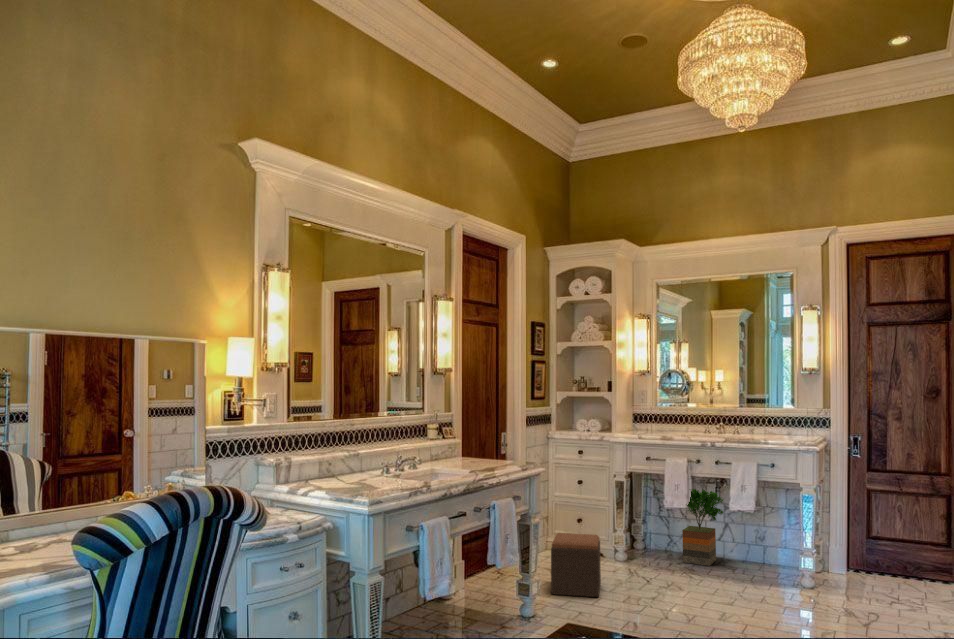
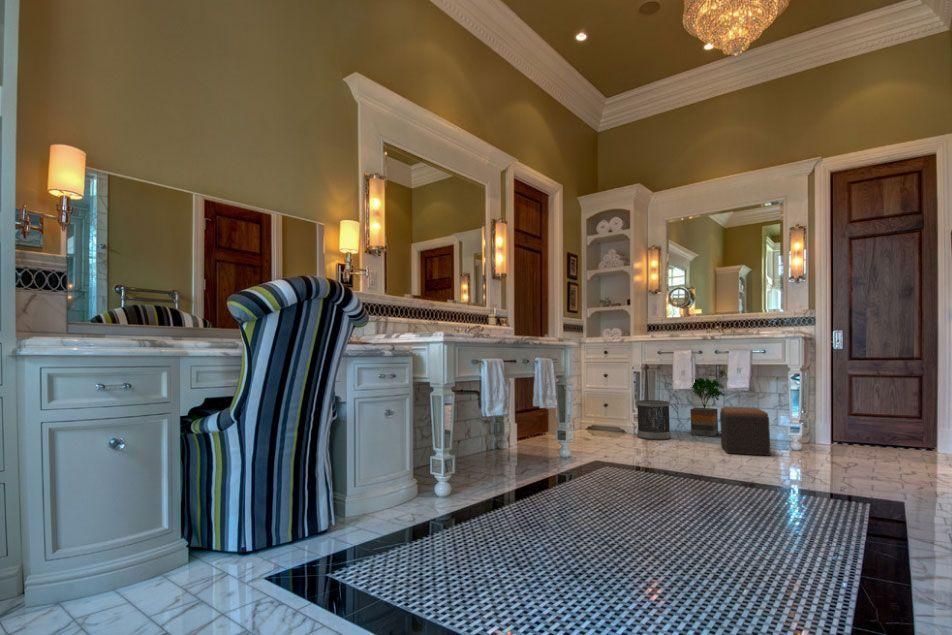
wastebasket: none [616,519,657,574] -> present [637,400,670,440]
footstool: present [551,533,601,597] -> present [720,407,770,455]

